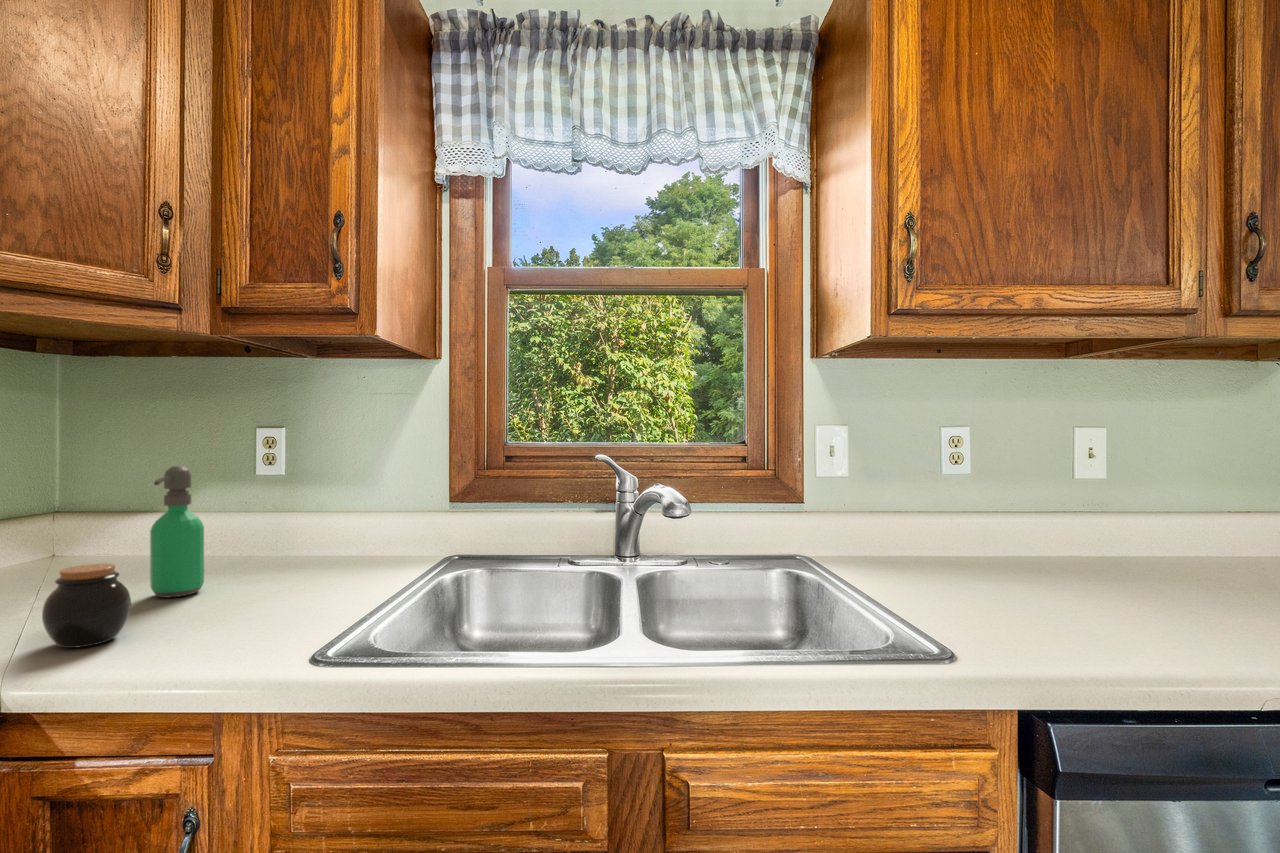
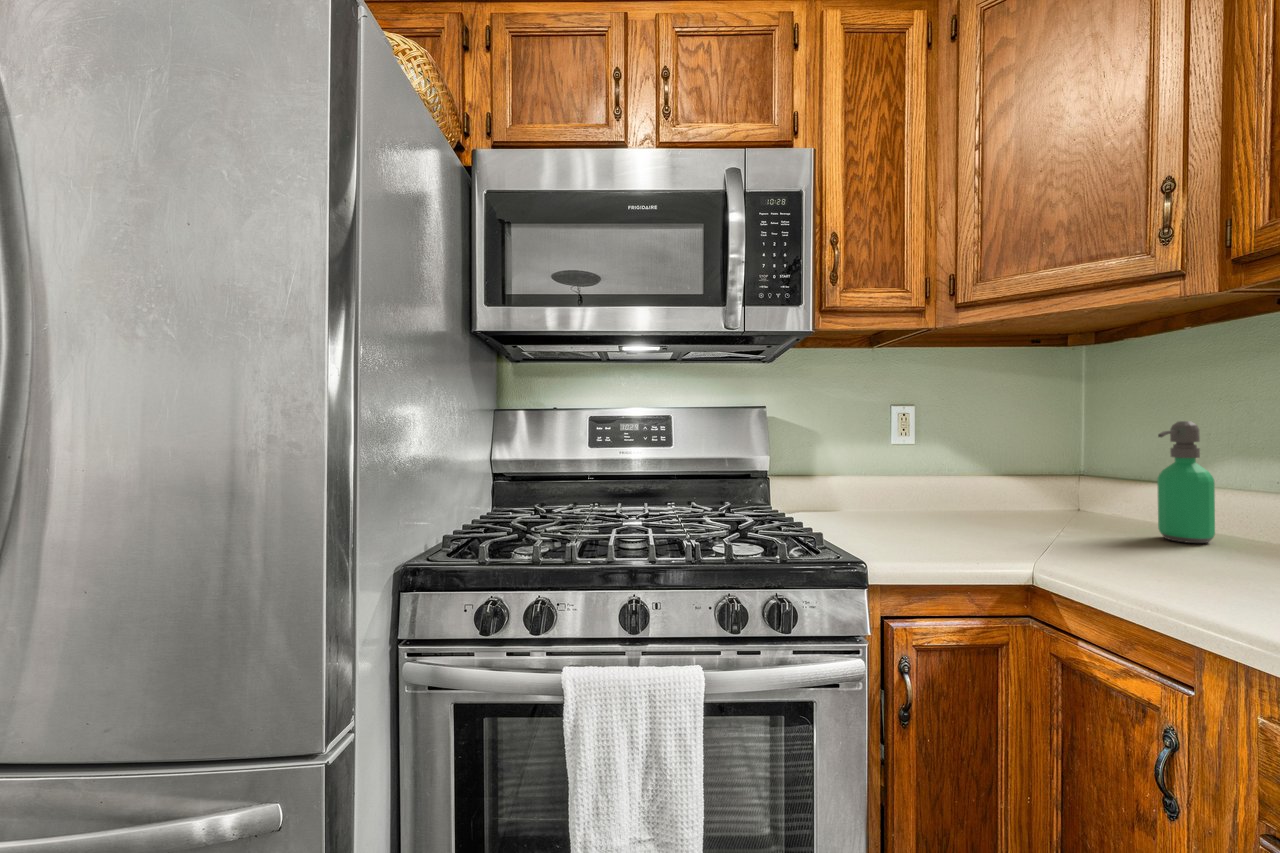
jar: present [42,563,131,648] -> none [1059,496,1129,560]

